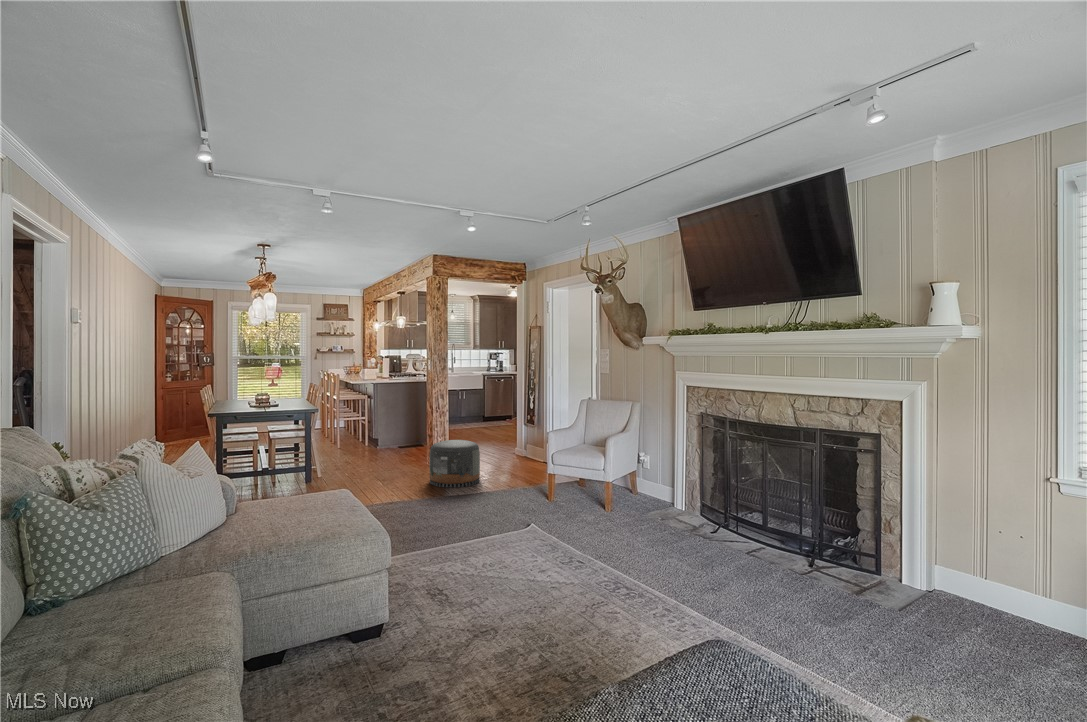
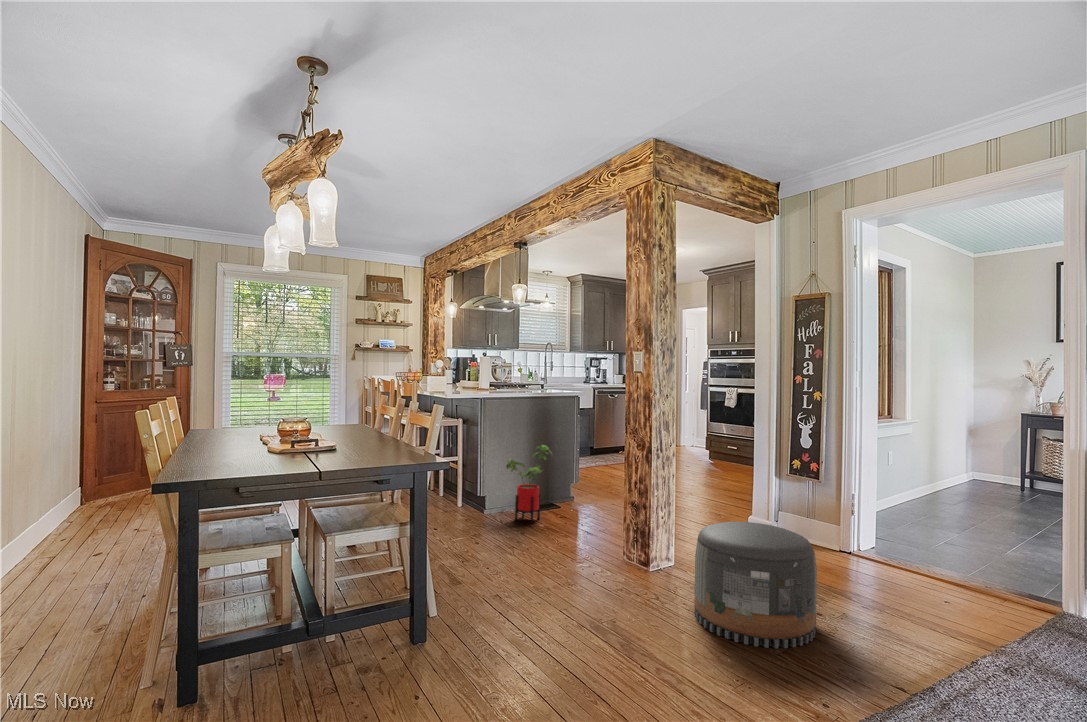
house plant: none [386,409,412,452] -> present [506,445,548,523]

